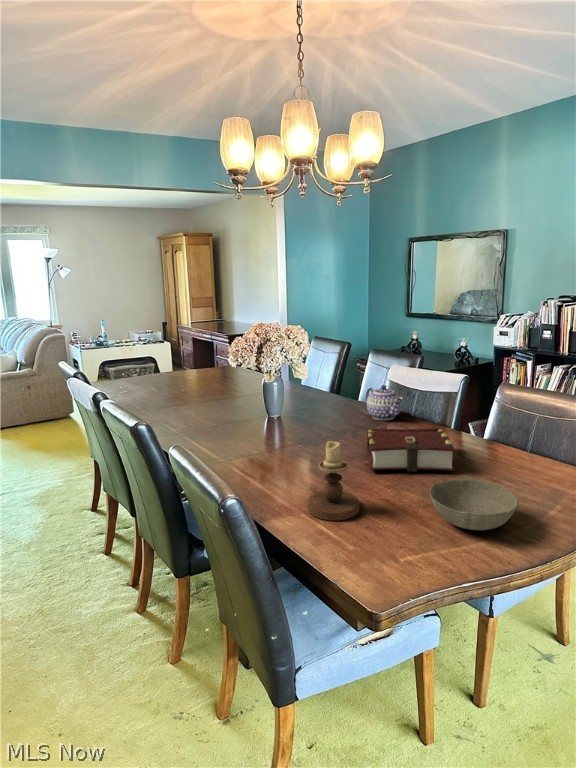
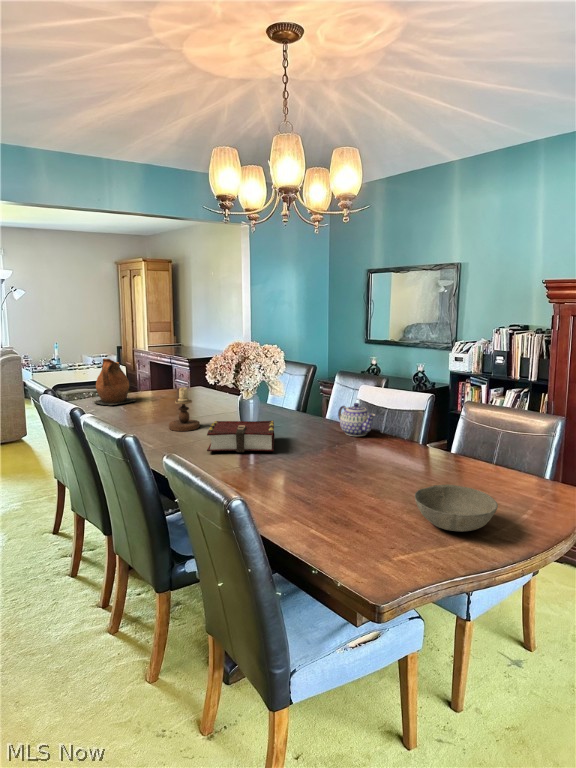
ceramic pitcher: none [123,340,167,387] -> present [94,359,136,405]
book: present [367,428,455,472] -> present [207,421,275,452]
candlestick: present [307,441,360,520] -> present [169,388,200,431]

